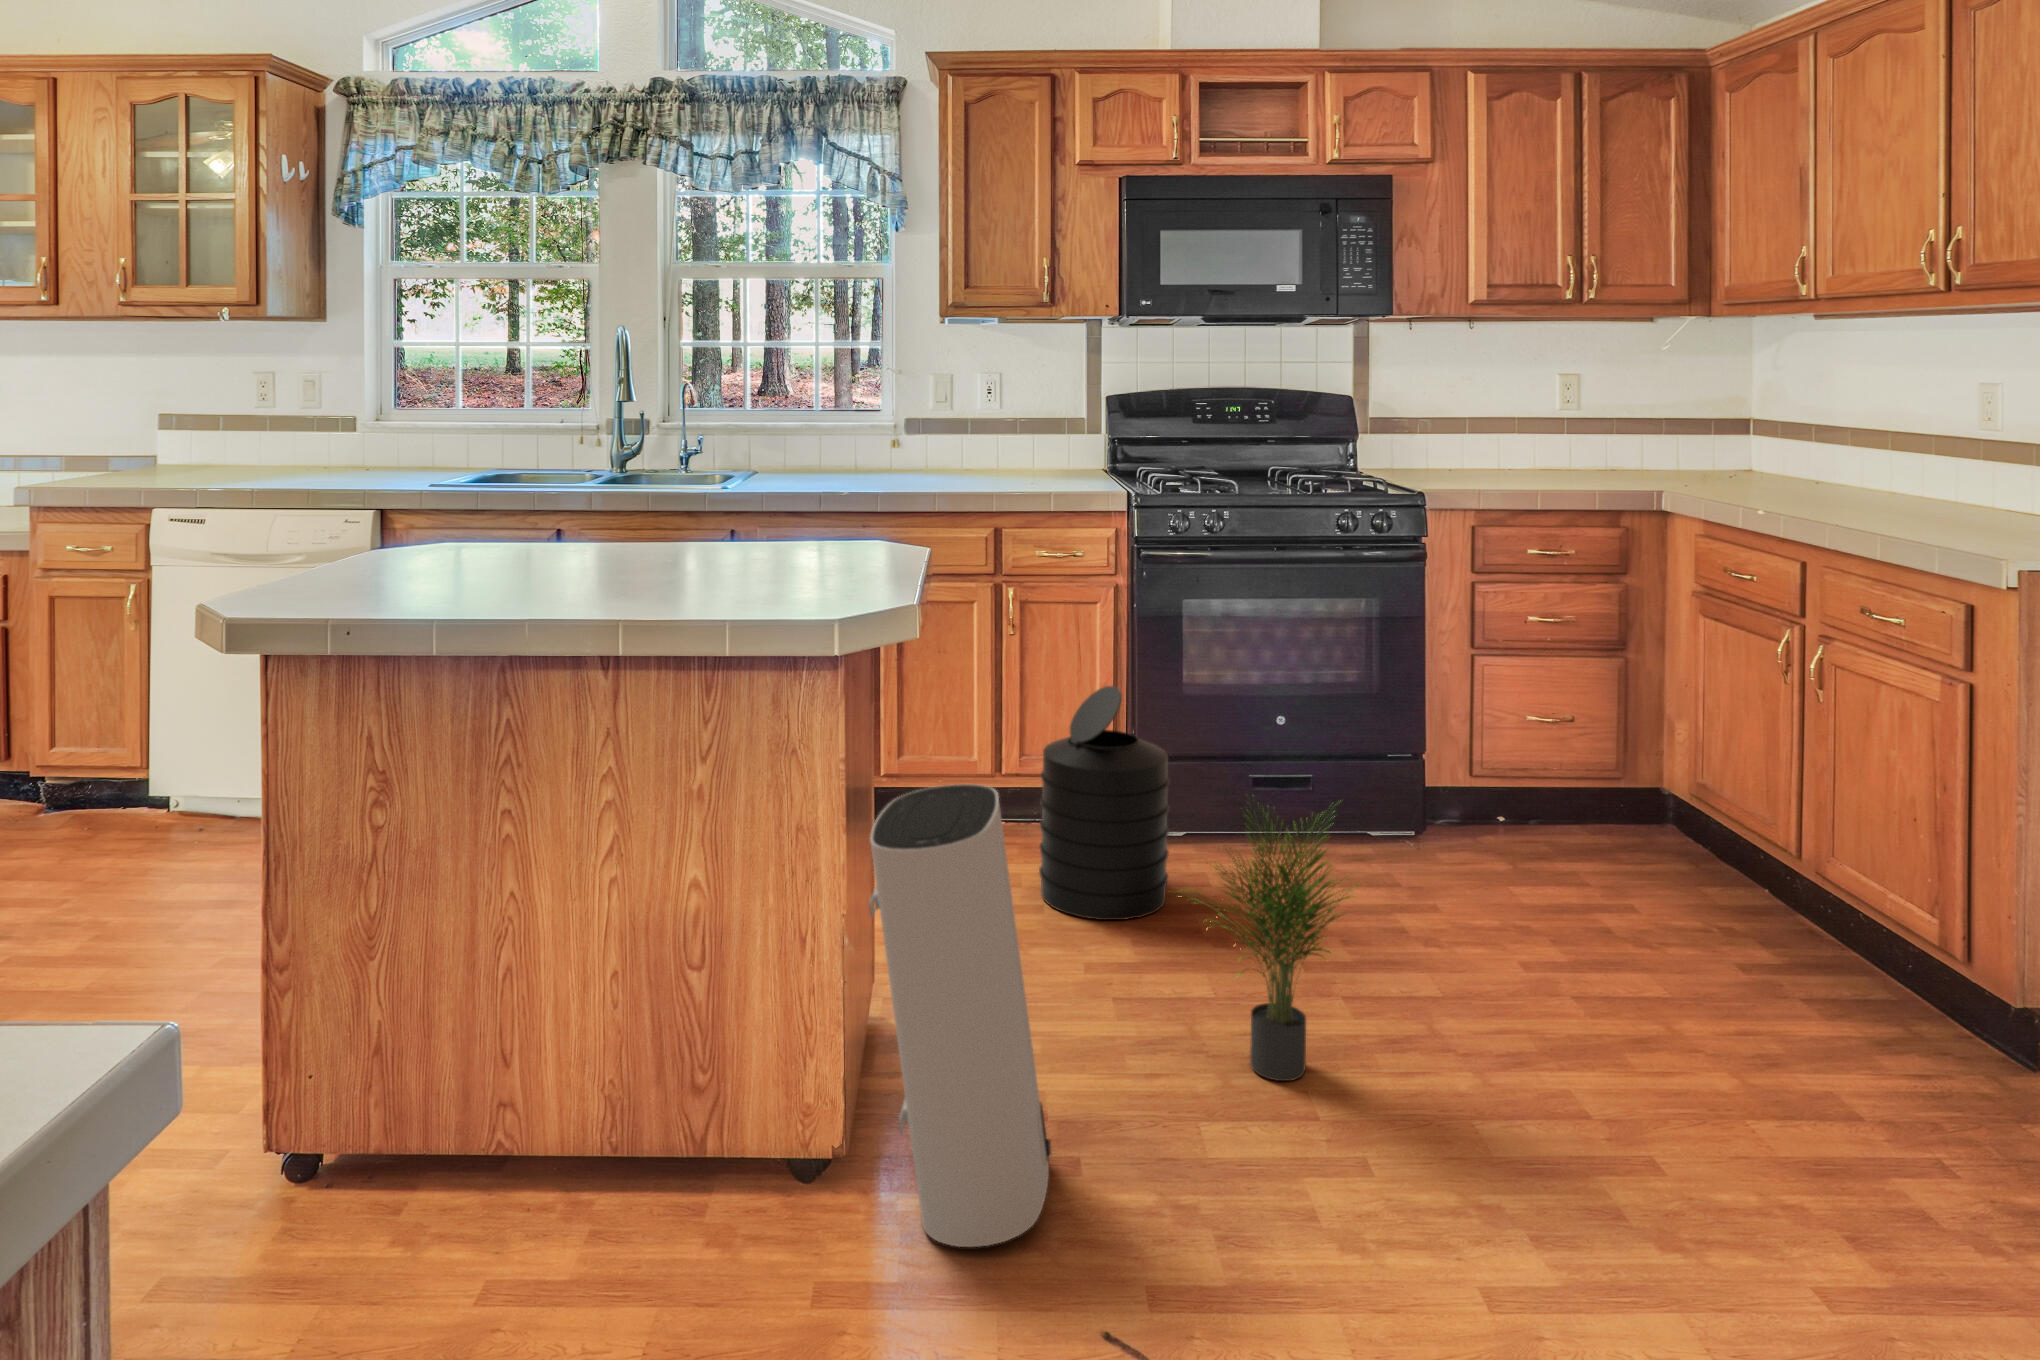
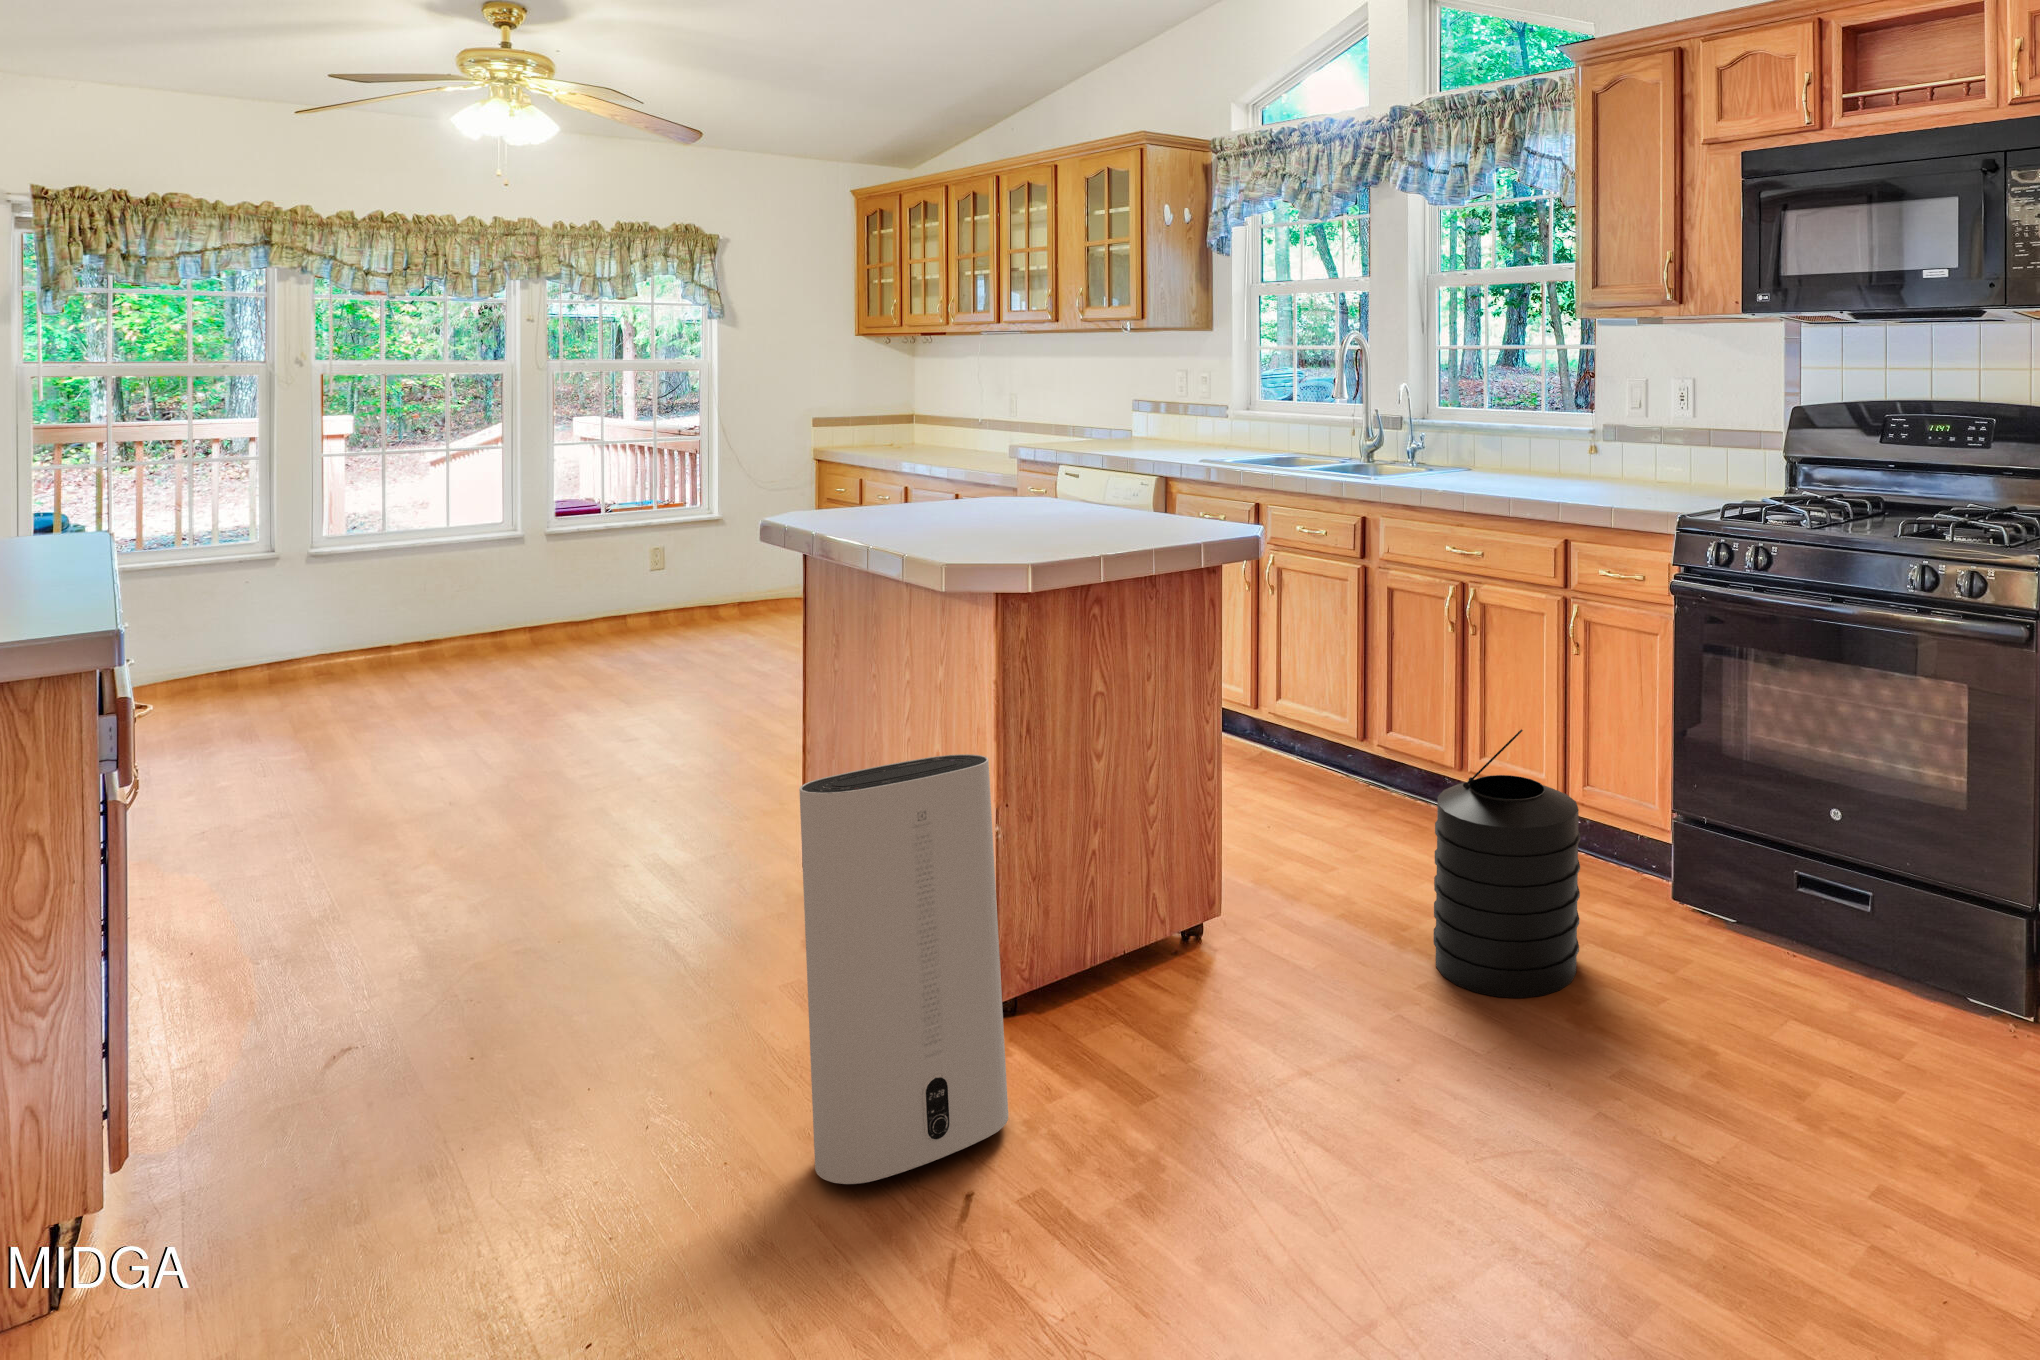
potted plant: present [1191,800,1357,1081] -> none [1226,854,1422,1203]

